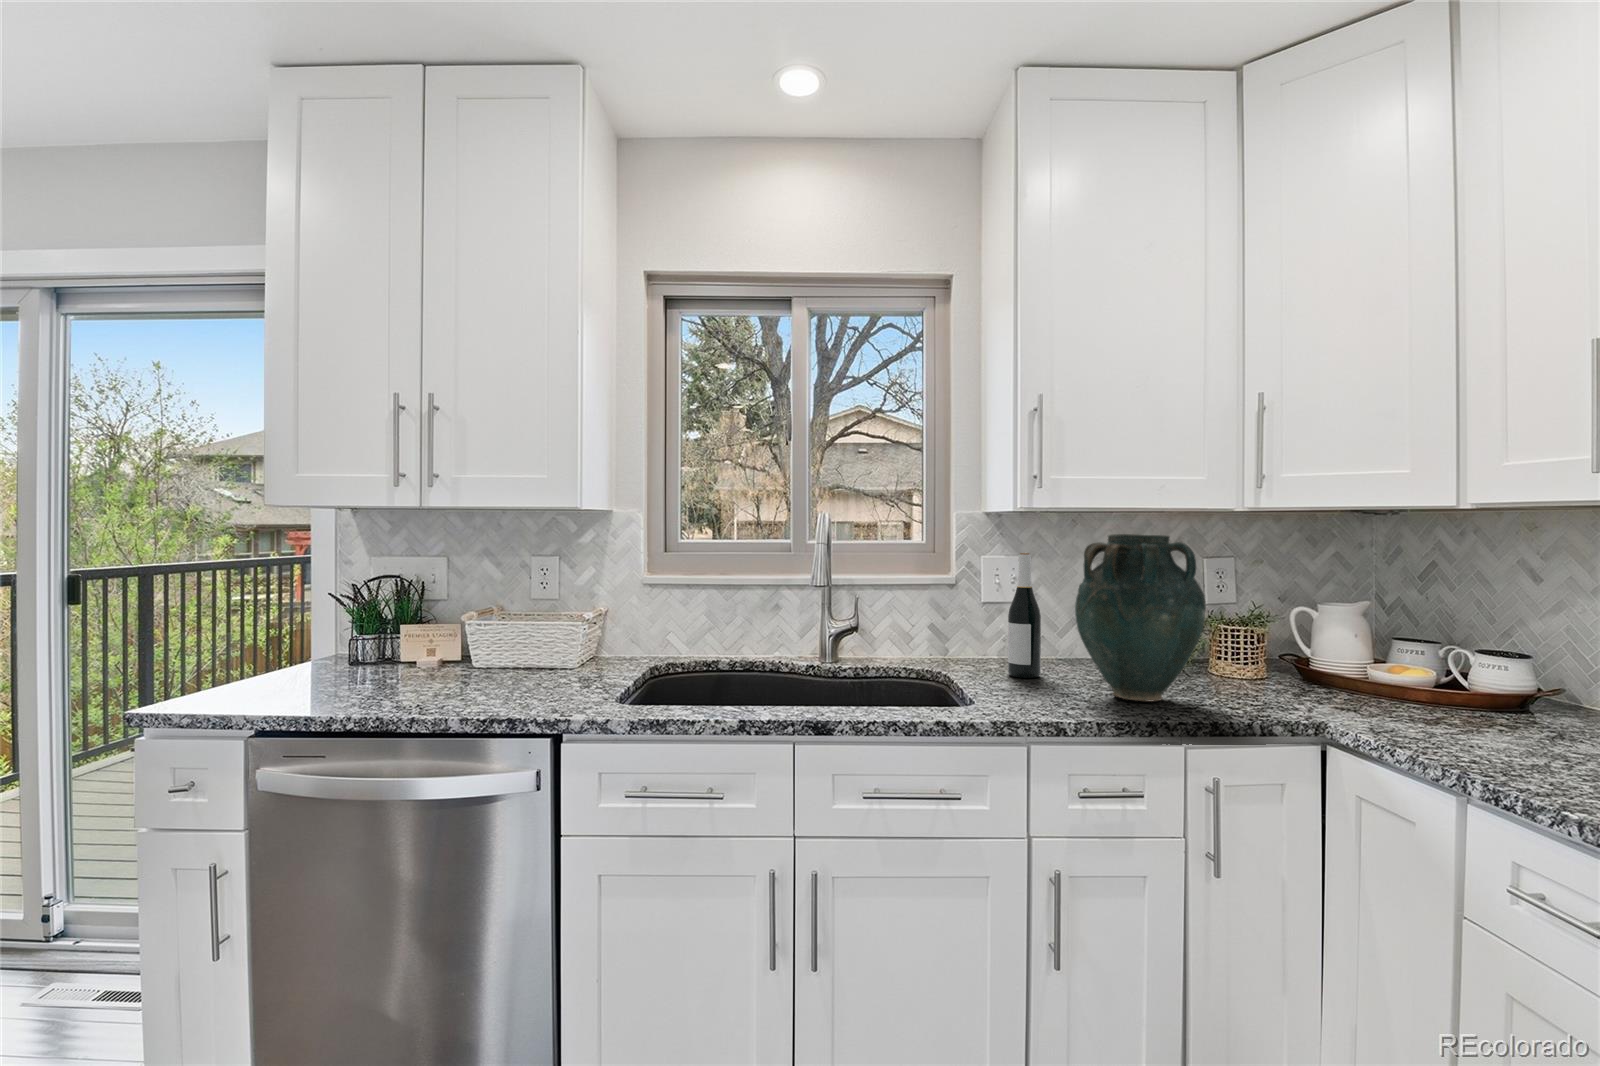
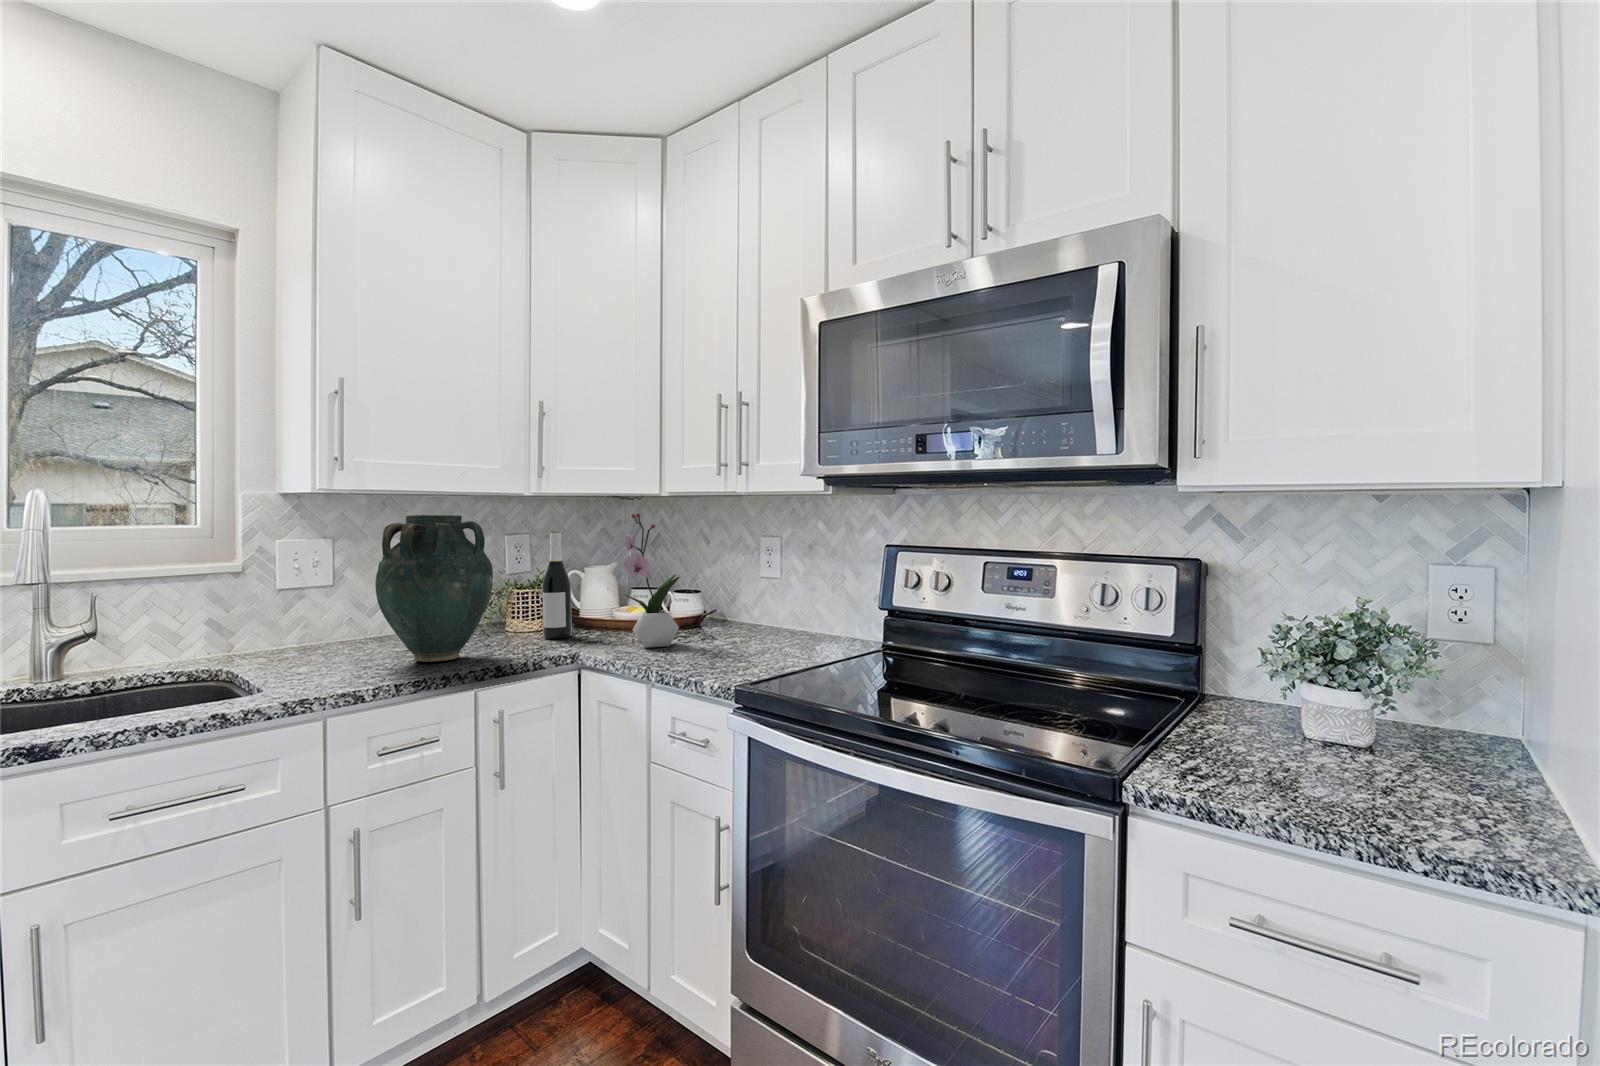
flower arrangement: none [1396,536,1503,735] -> present [623,513,680,648]
wine bottle: present [1008,553,1041,678] -> present [542,531,572,639]

